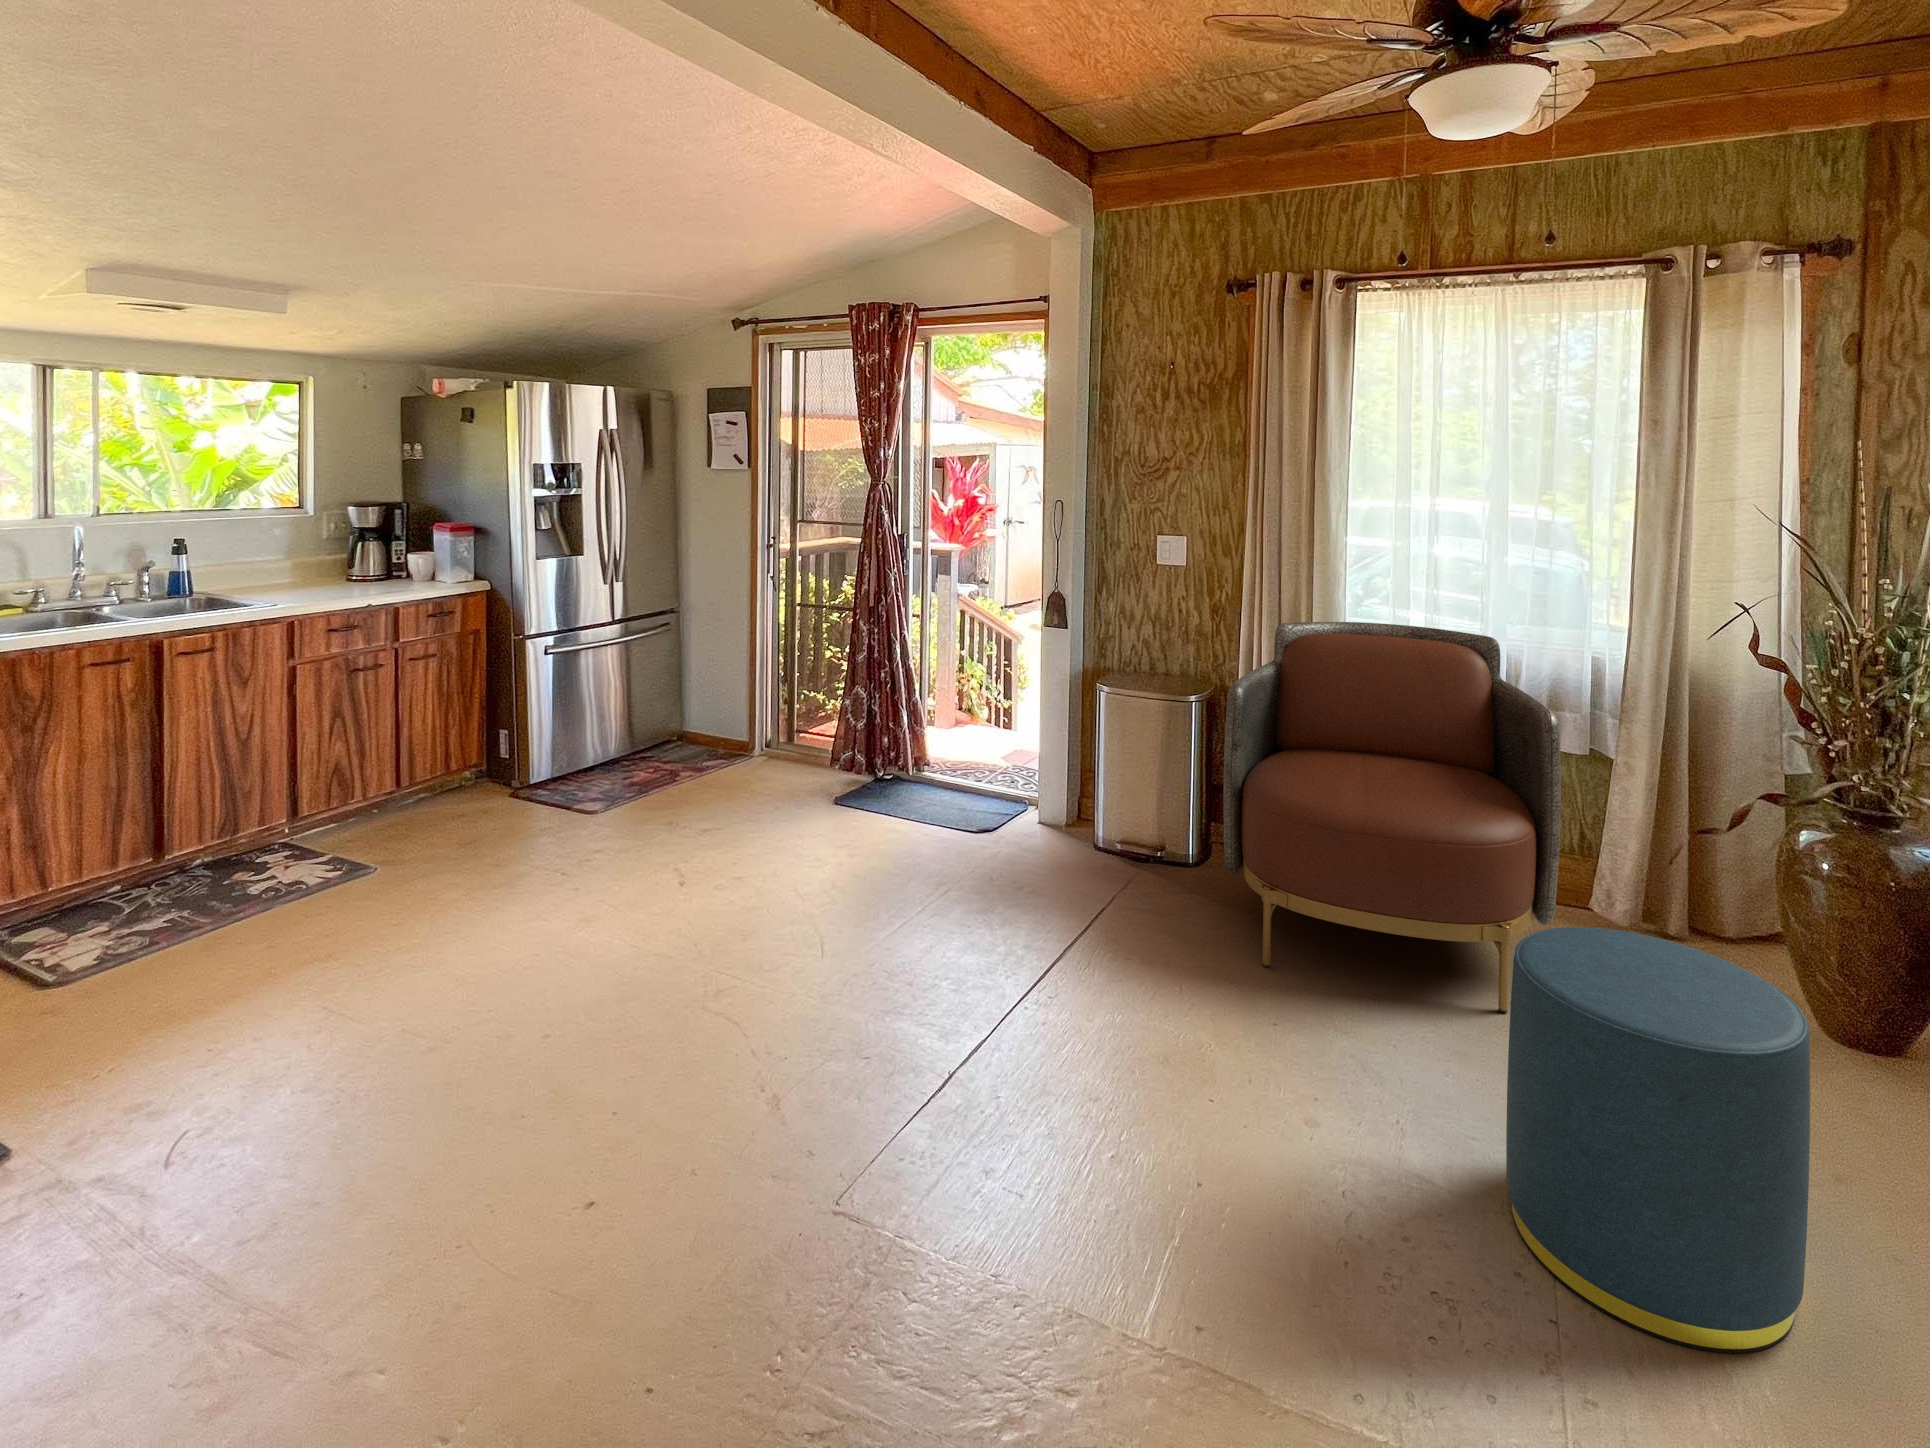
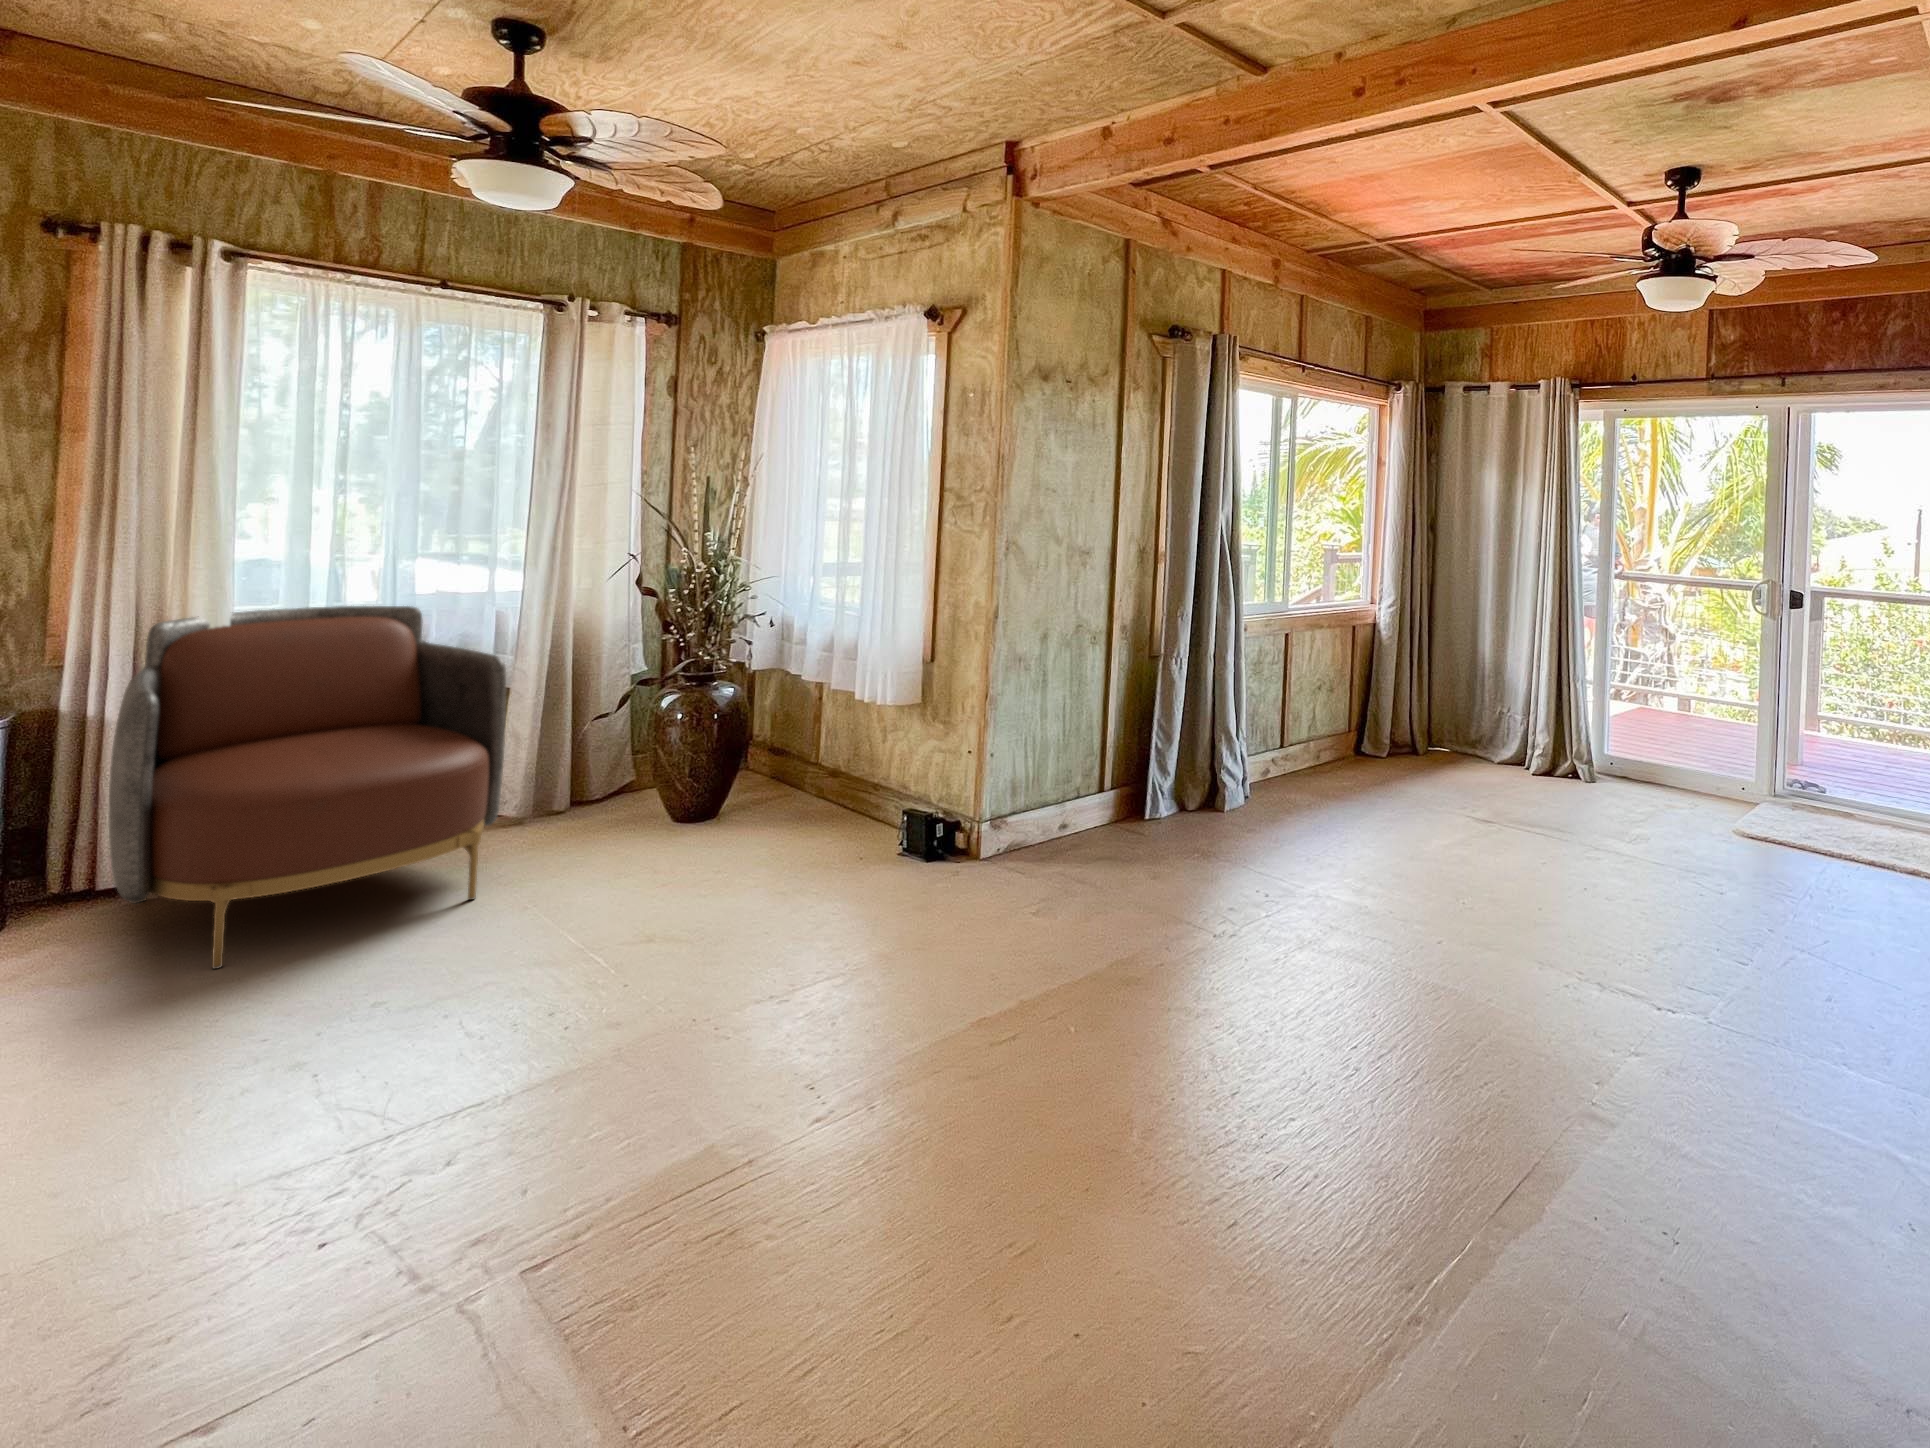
ottoman: present [1506,927,1810,1353] -> none [557,769,737,990]

